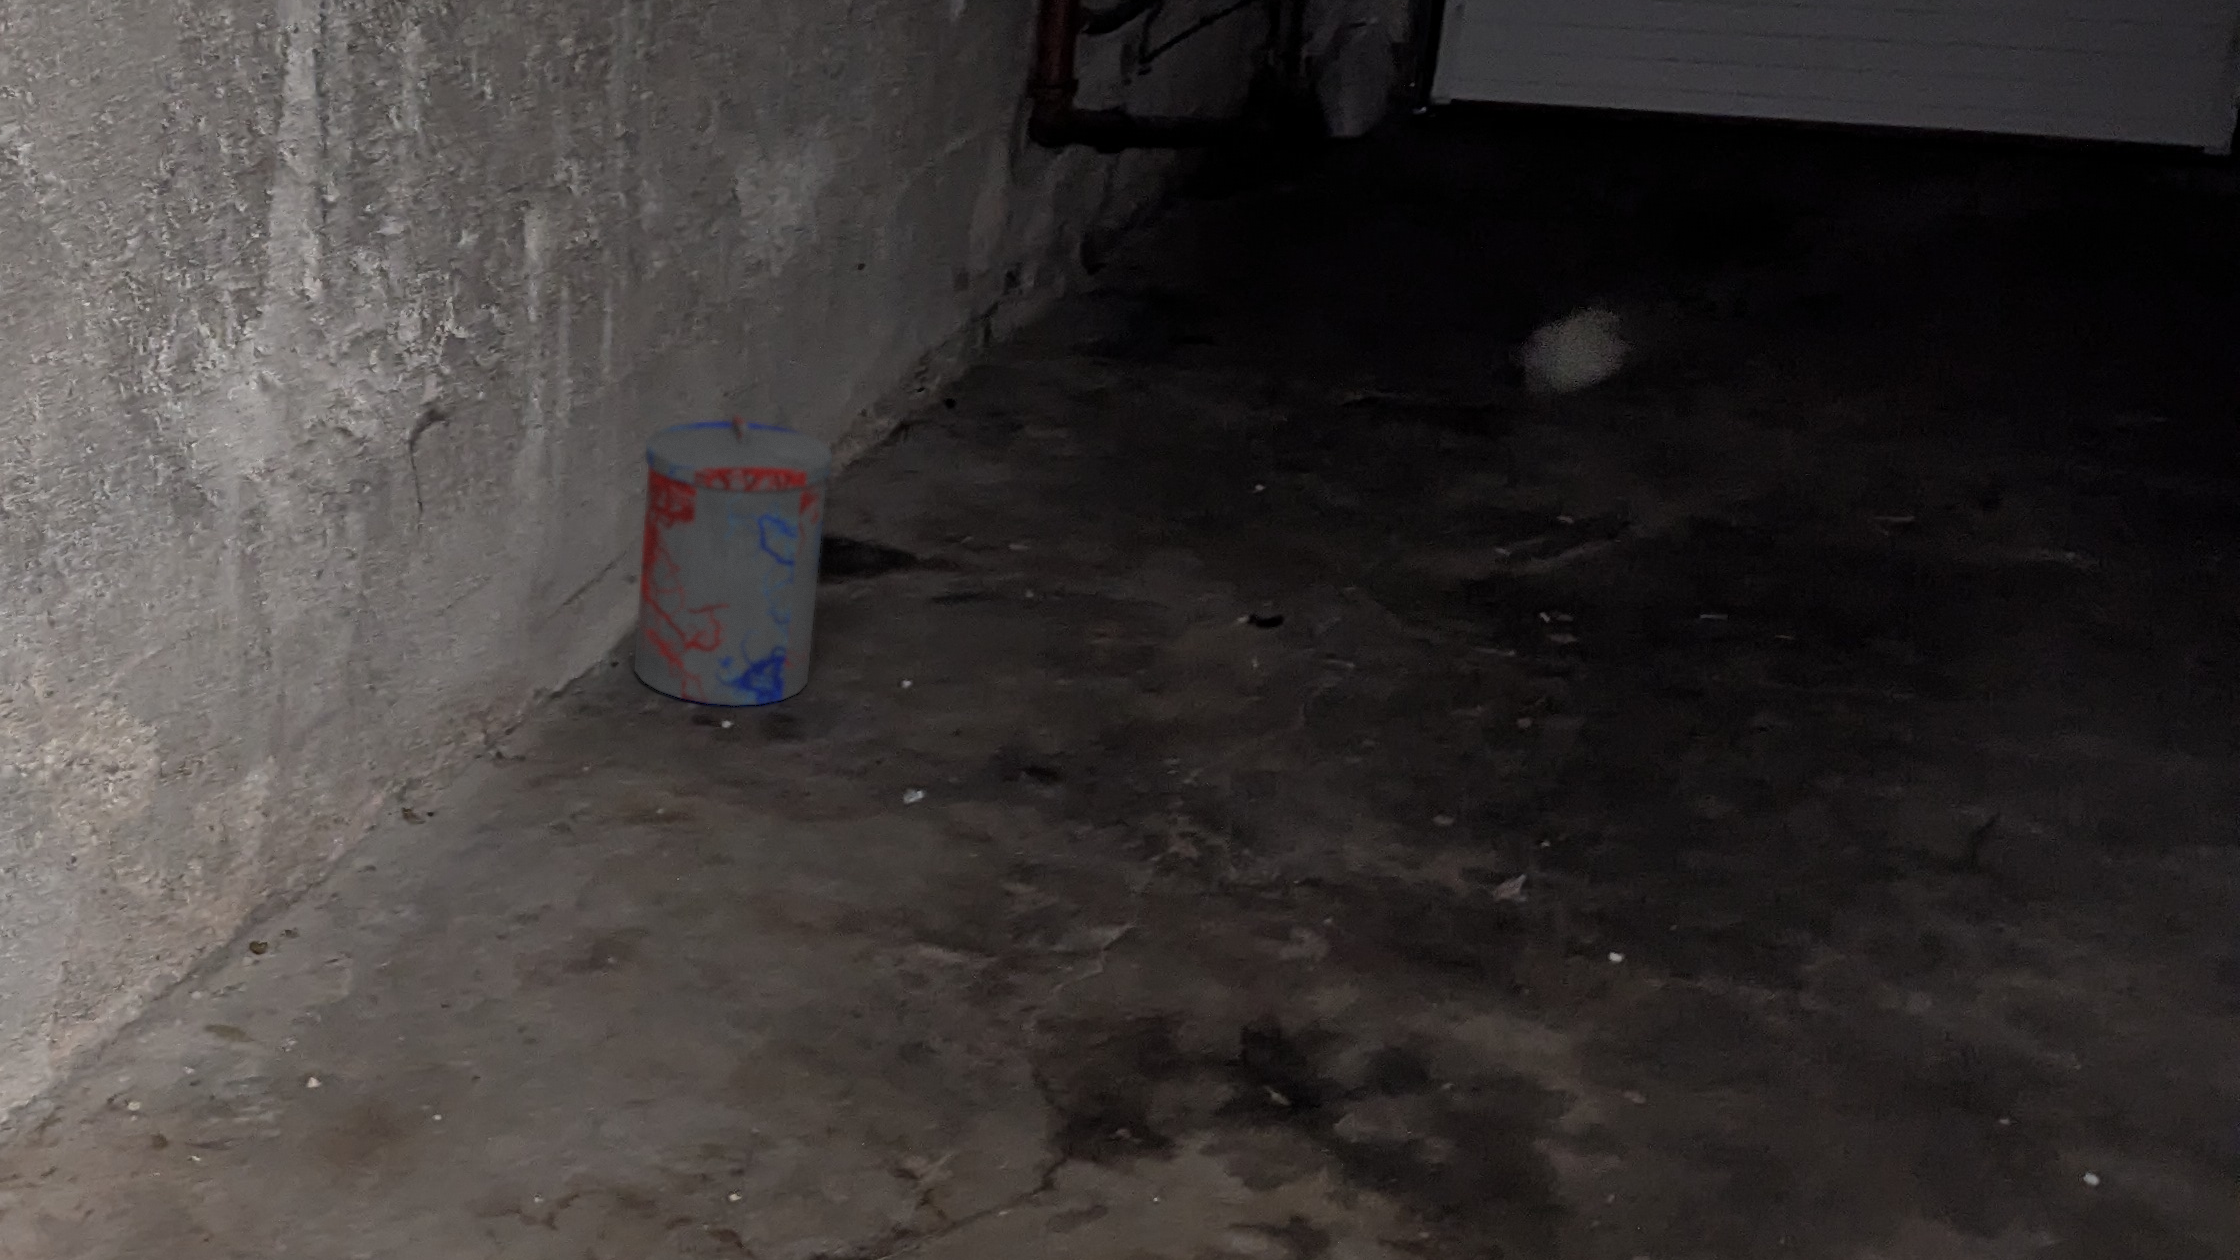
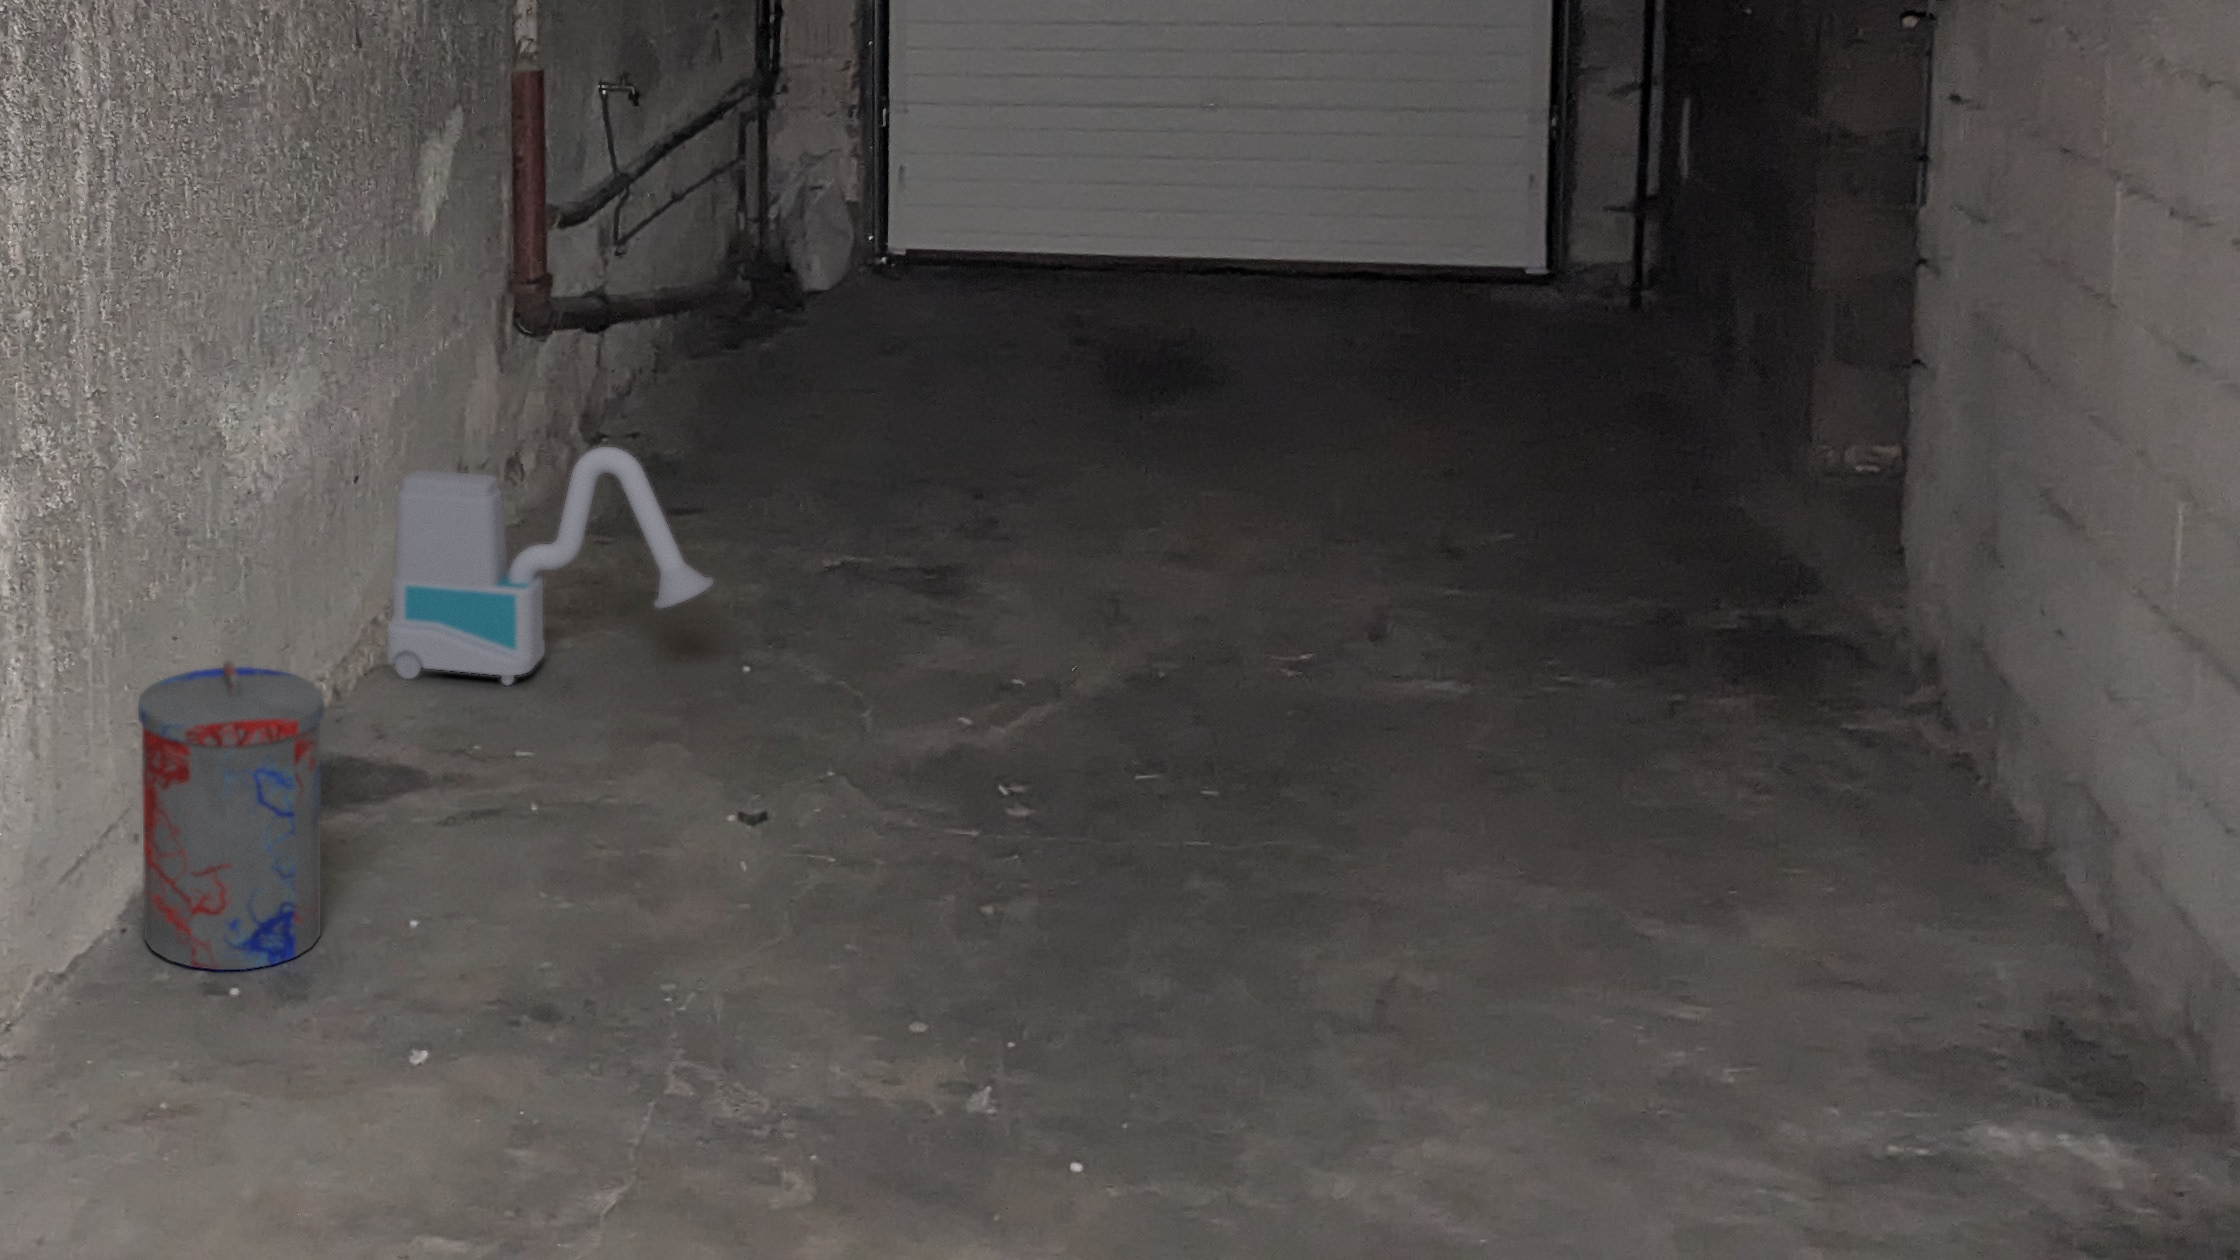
vacuum cleaner: none [871,248,1228,484] -> present [387,447,713,685]

